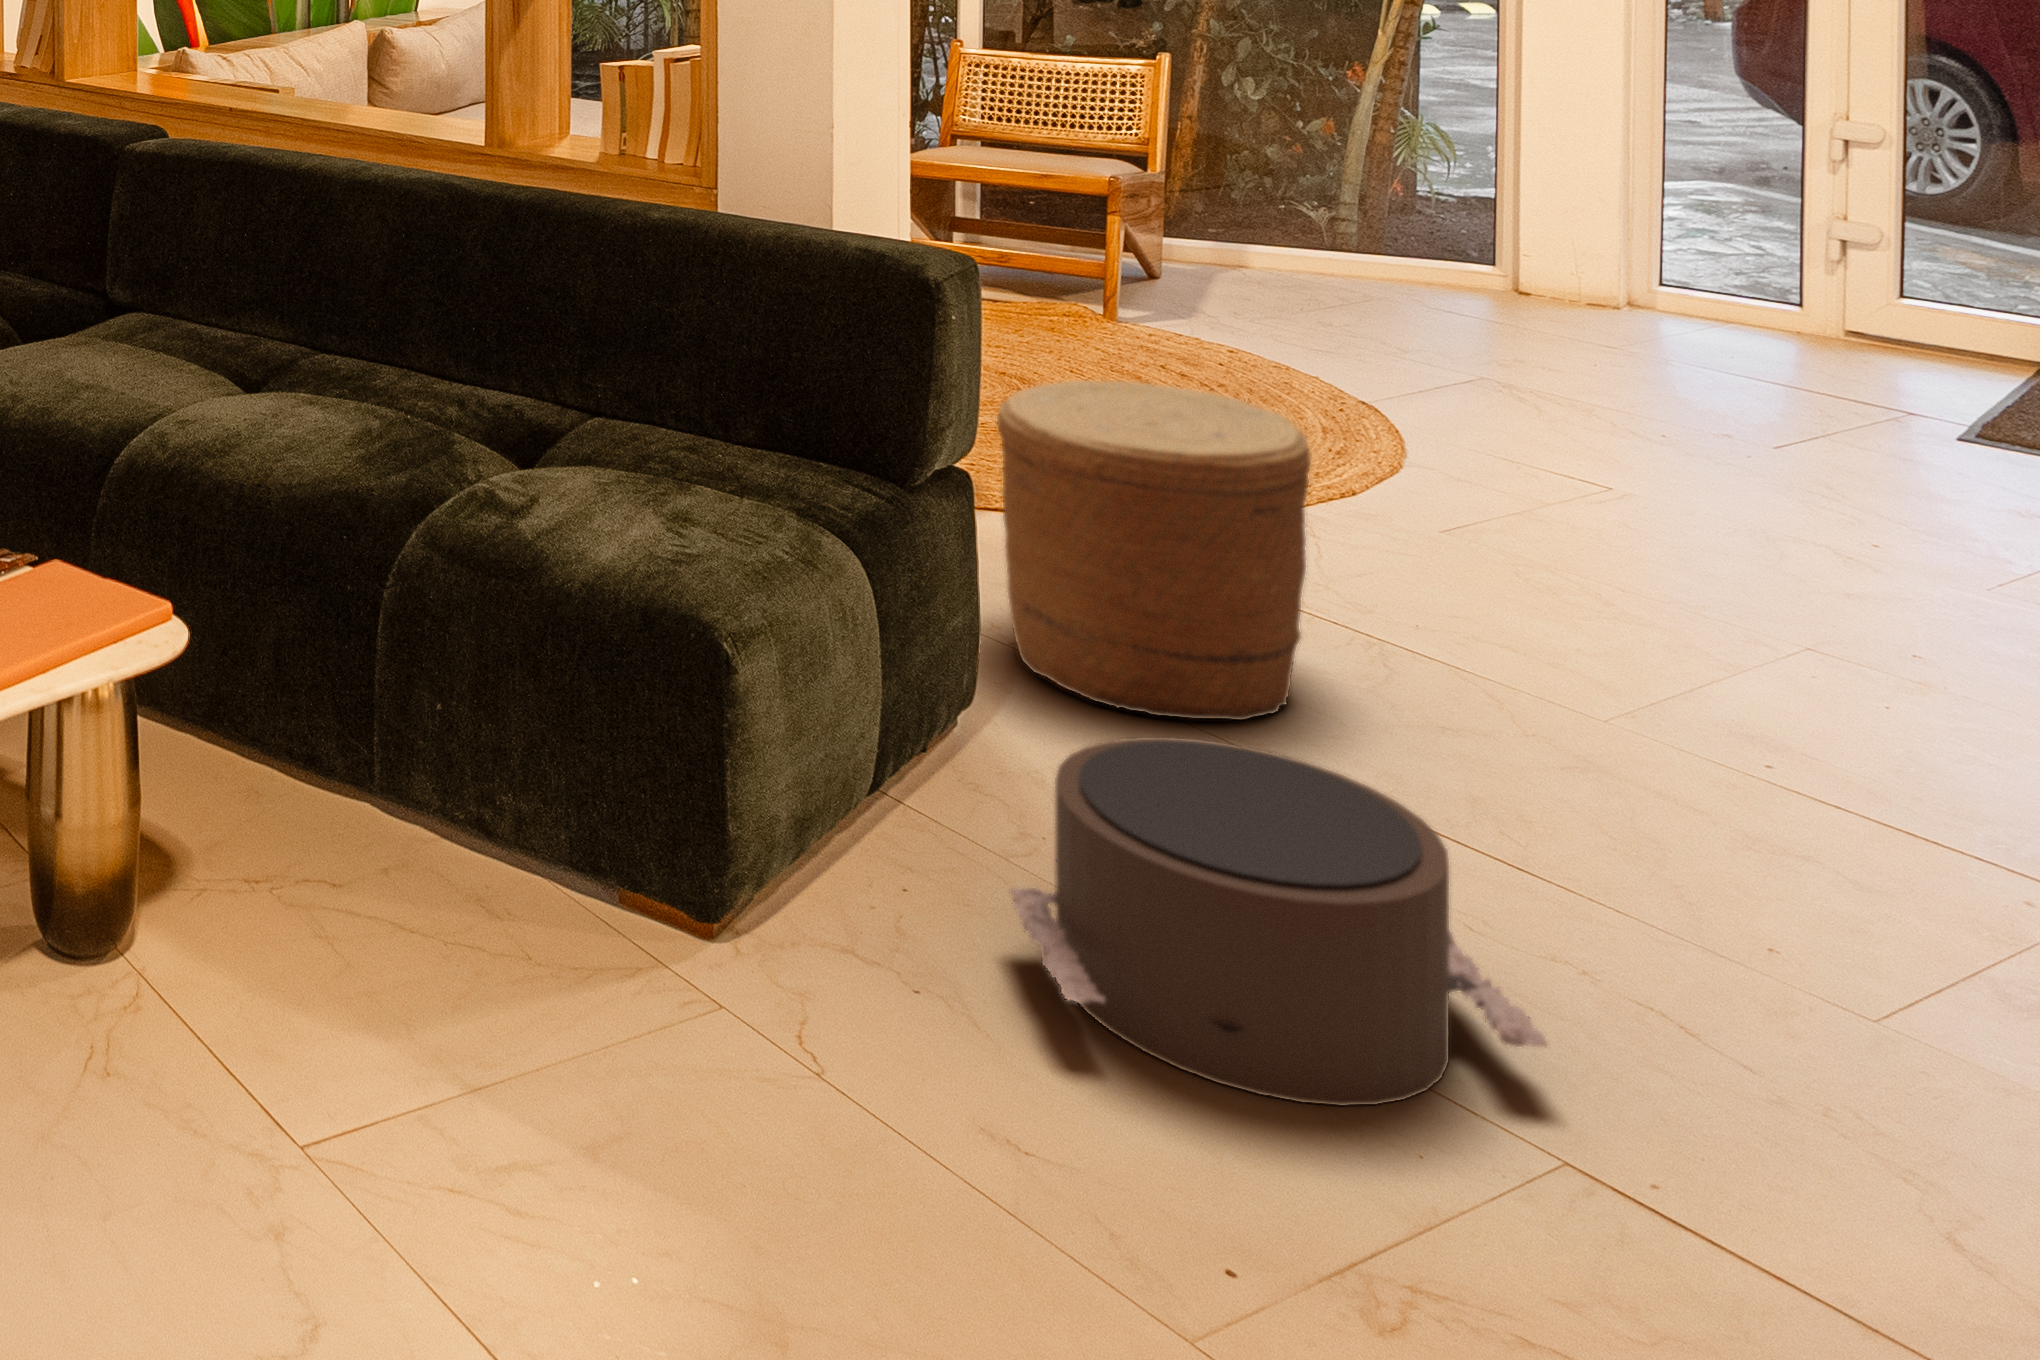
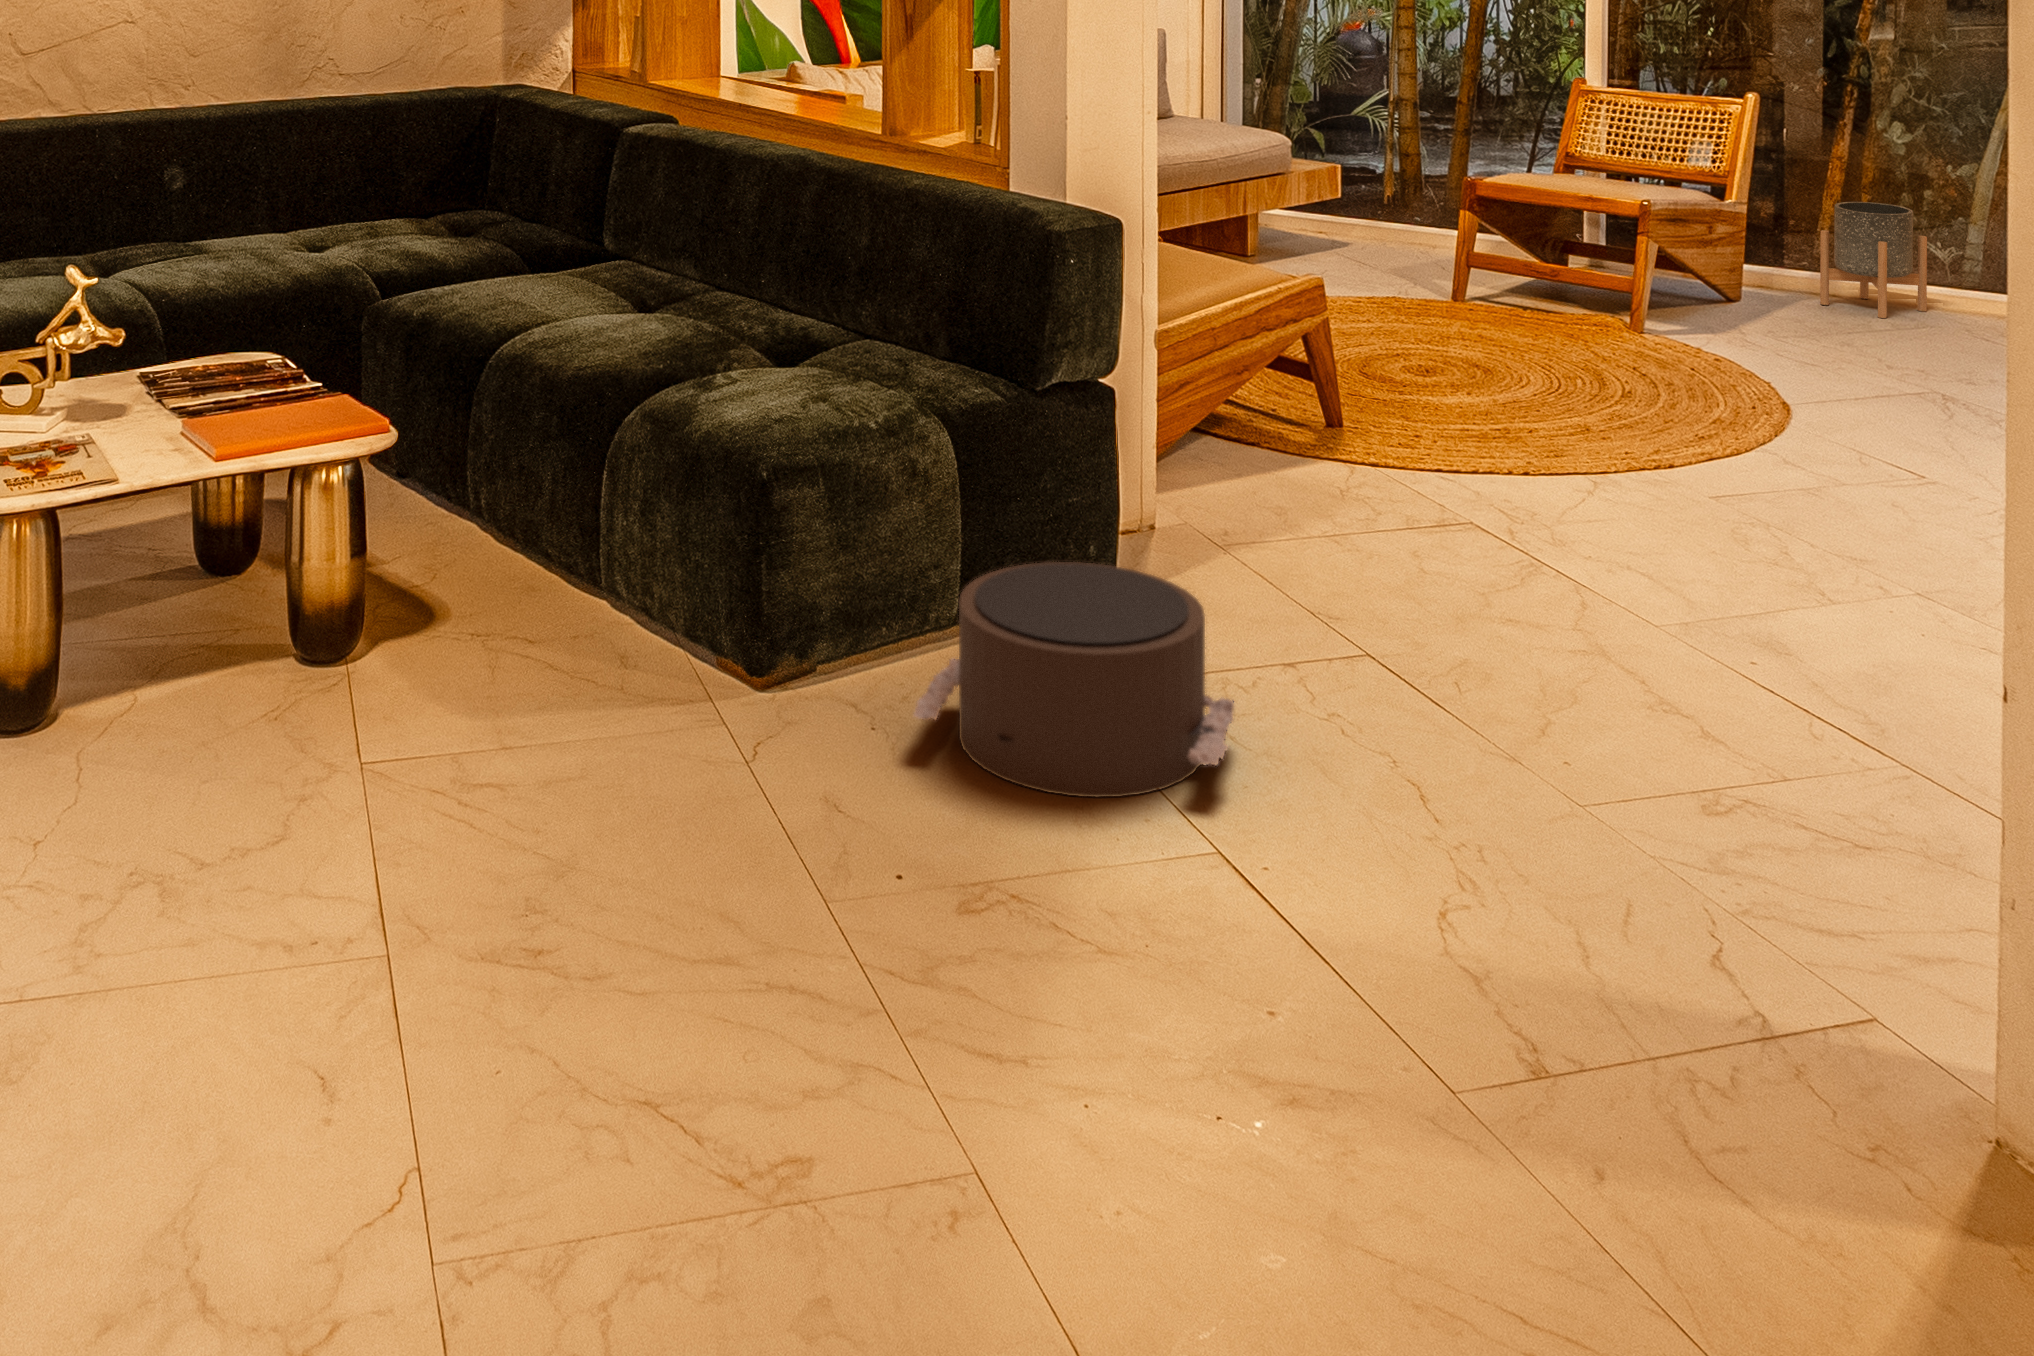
planter: none [1304,167,1418,294] -> present [1820,202,1927,318]
woven basket: present [997,380,1311,720] -> none [1165,333,1389,593]

